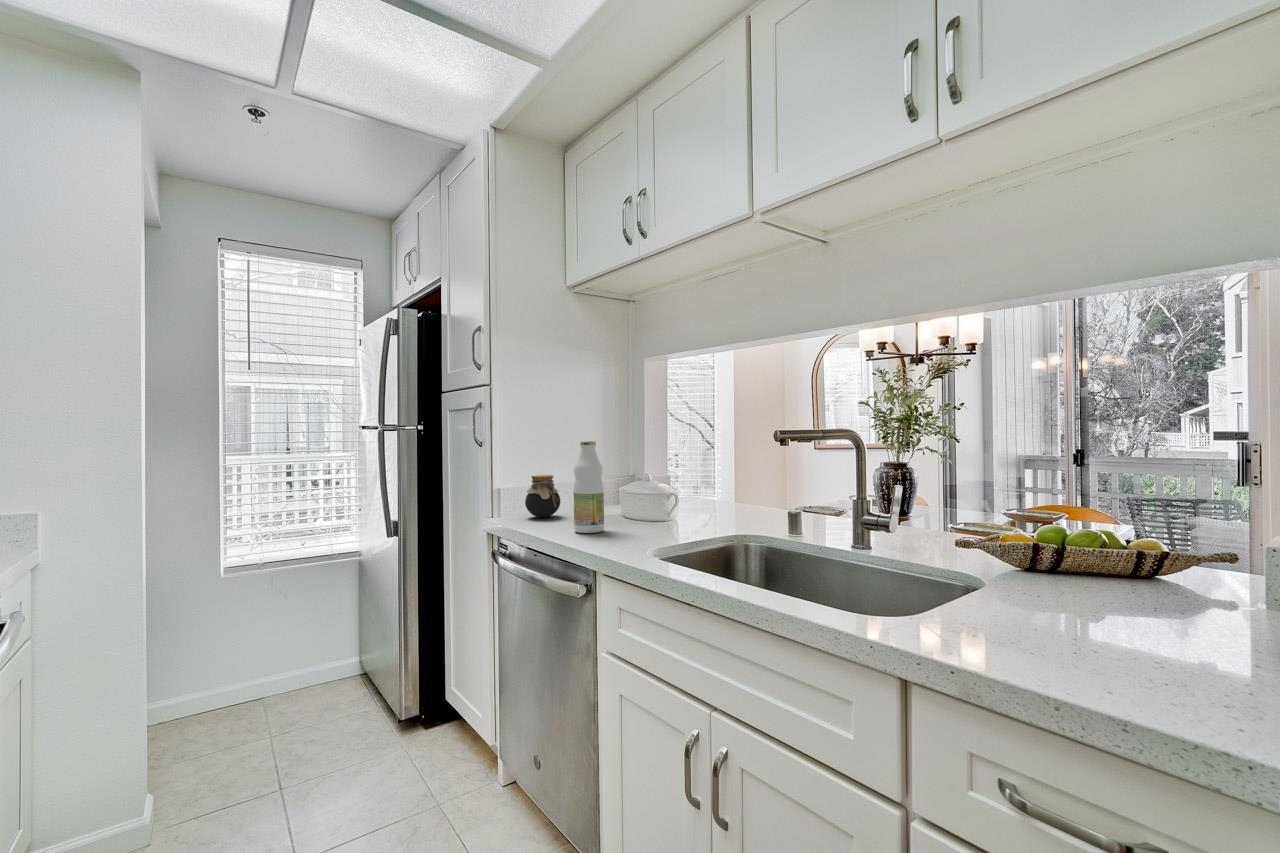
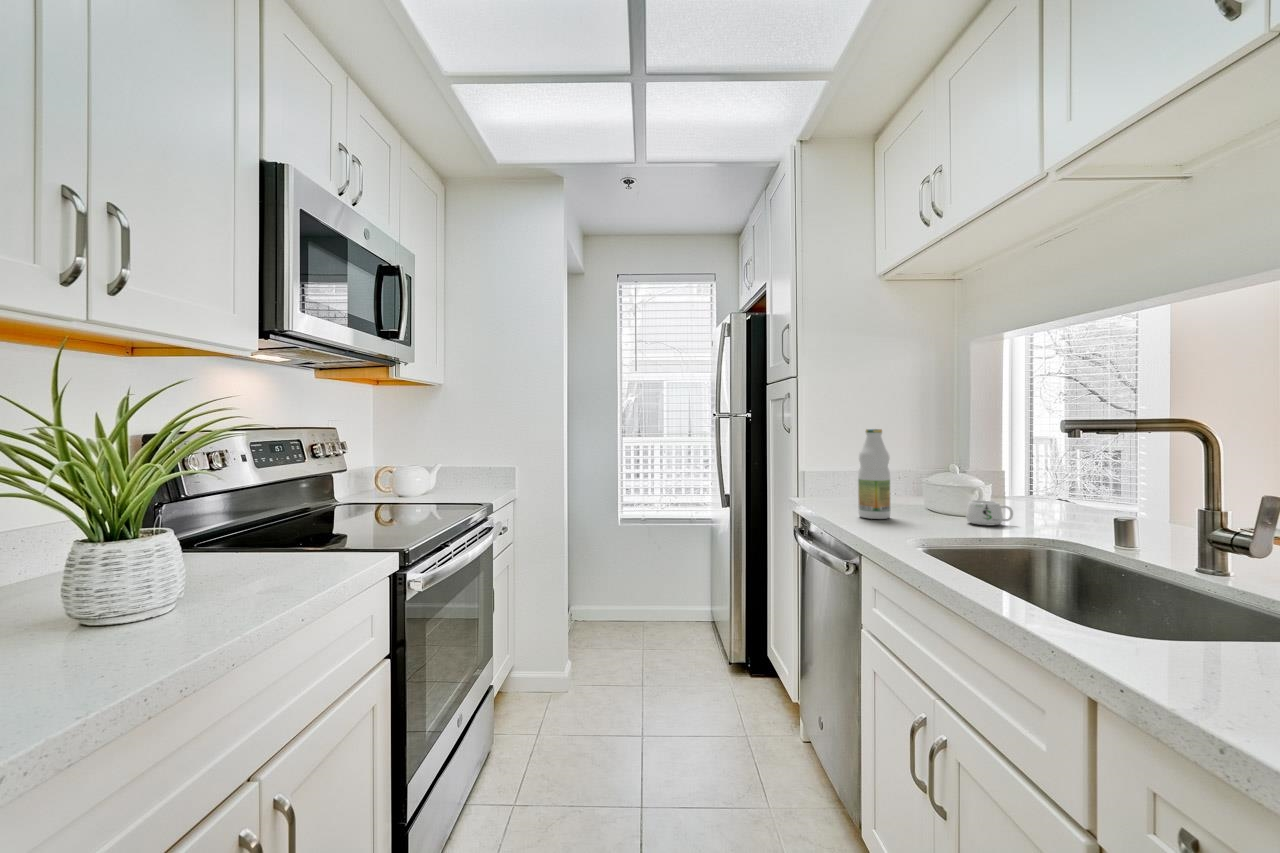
jar: present [525,475,560,518] -> none [826,461,861,502]
mug: none [668,505,703,528] -> present [966,500,1013,525]

